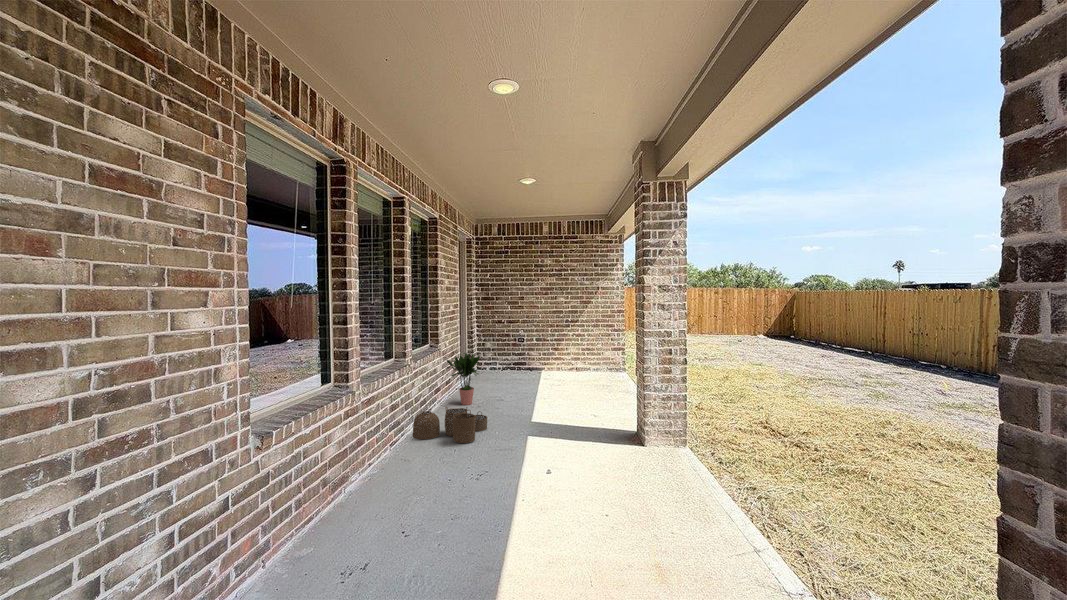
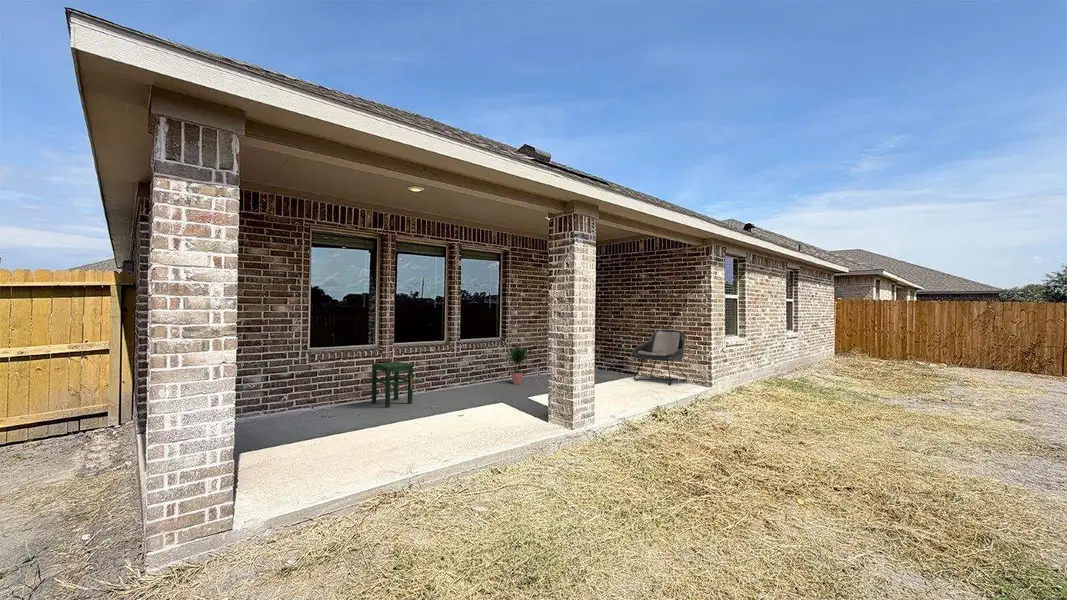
lounge chair: none [561,319,613,378] -> present [632,330,687,385]
stool: none [348,406,422,499] -> present [372,362,413,407]
woven basket: present [413,407,487,443] -> none [446,375,495,397]

